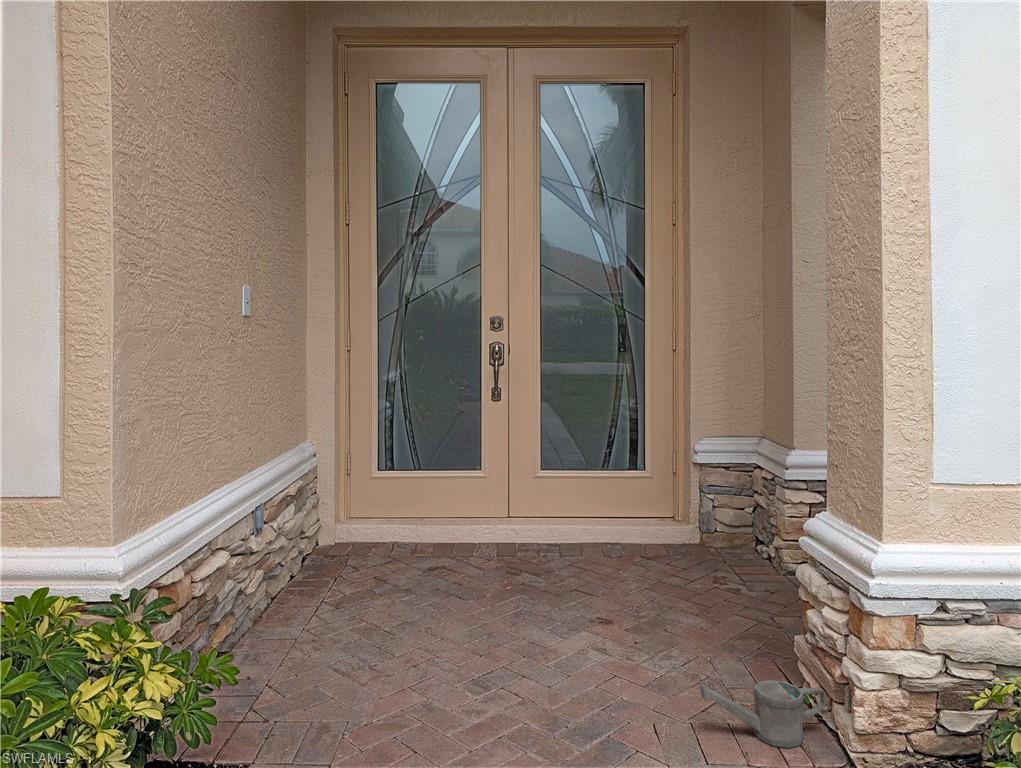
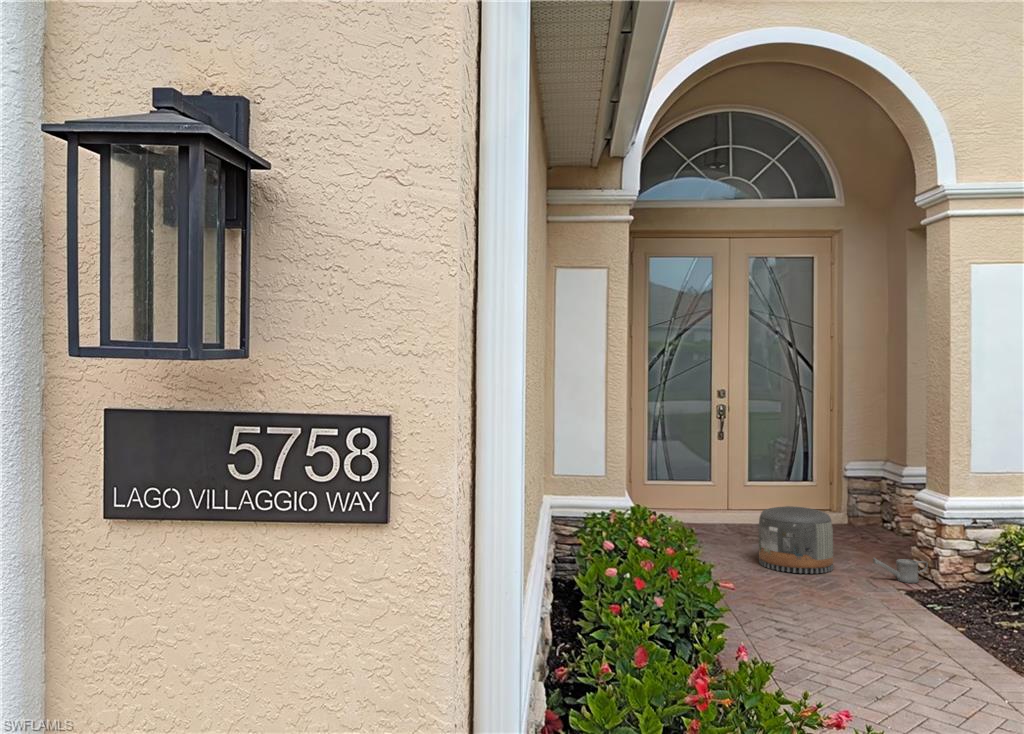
pouf: none [472,546,627,716] -> present [759,506,833,573]

